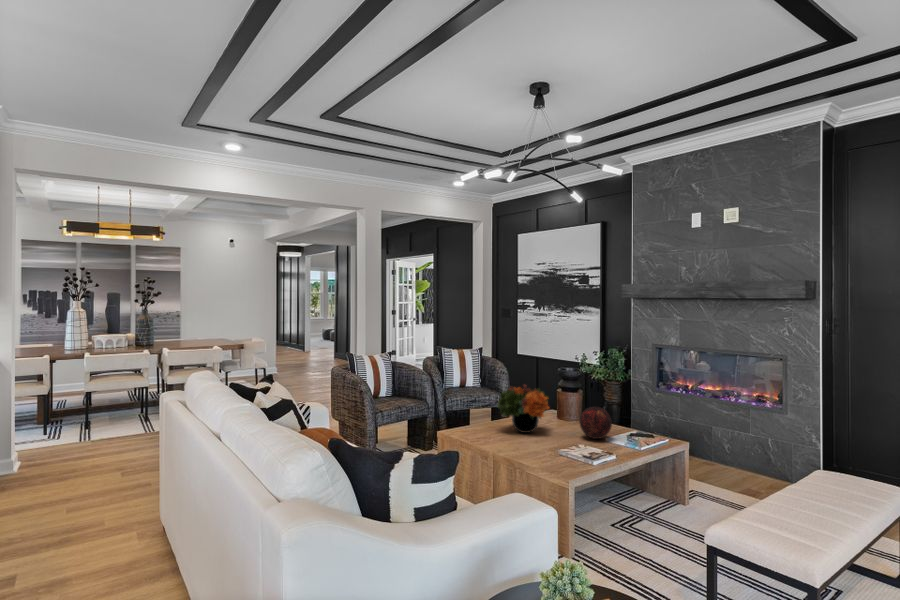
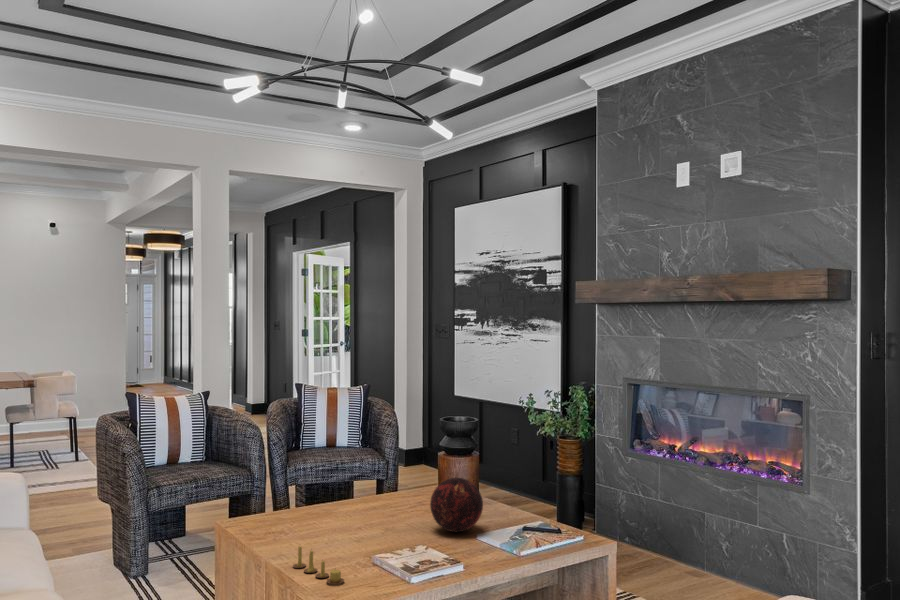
flower arrangement: present [497,385,549,433] -> none [303,440,395,521]
candle: none [523,446,563,469] -> present [293,546,344,585]

